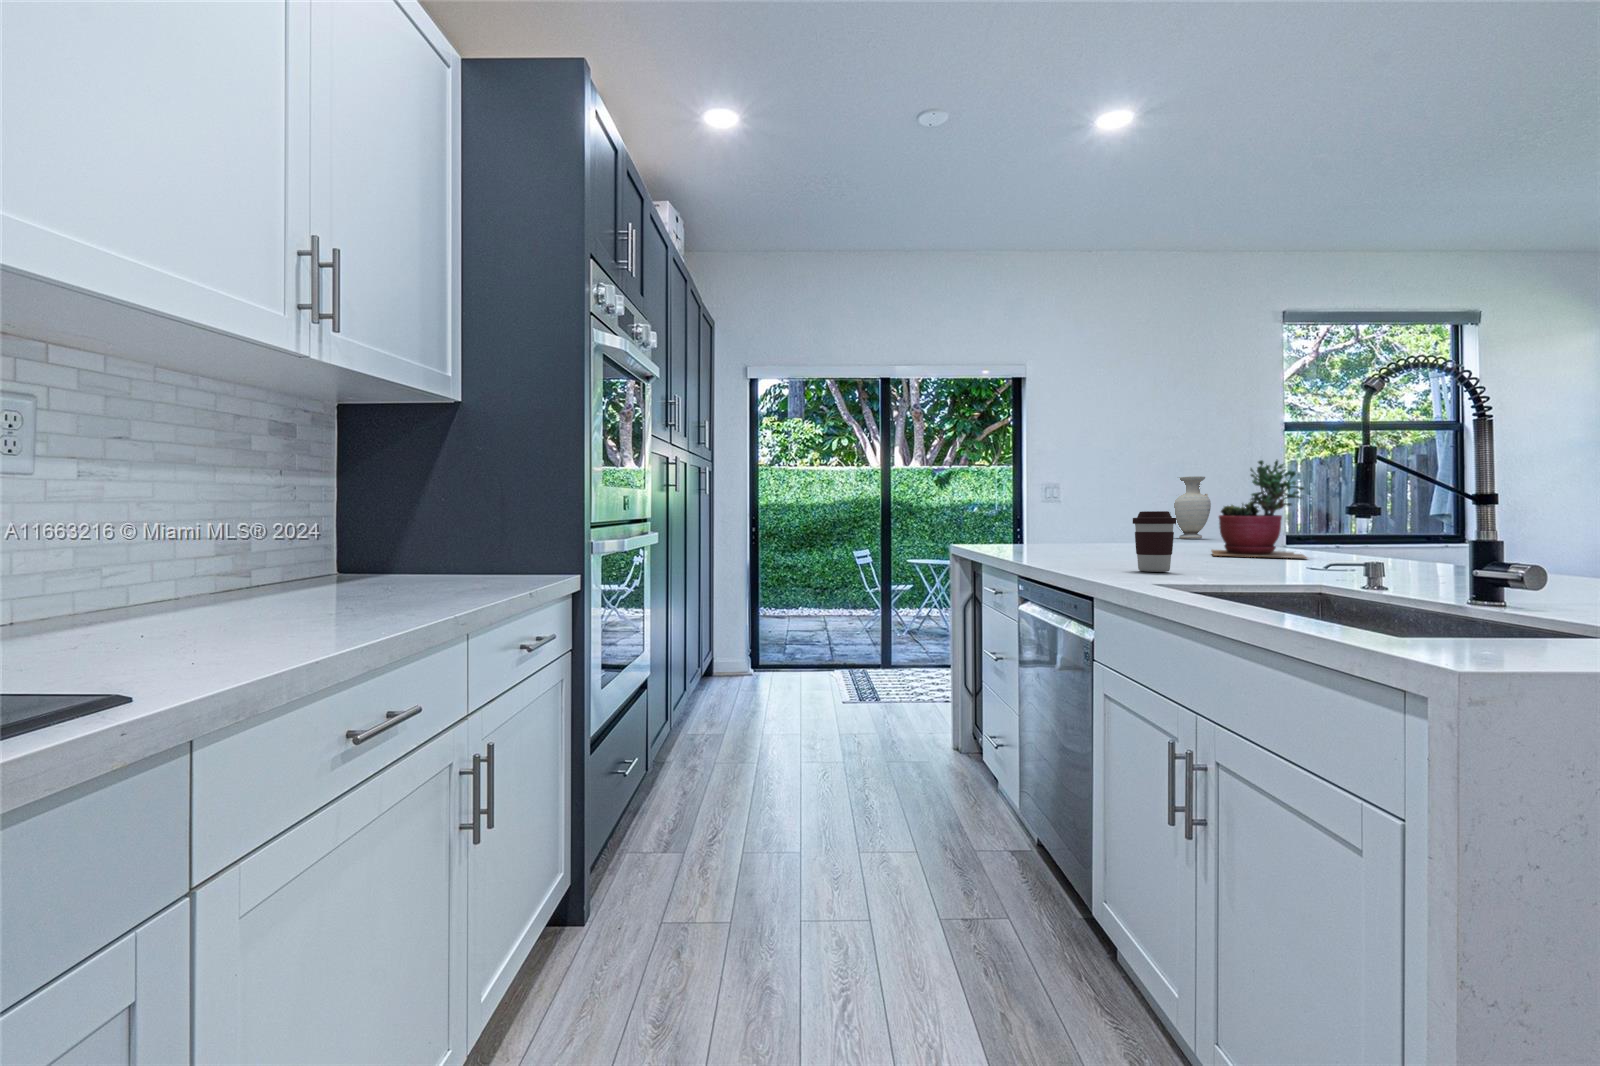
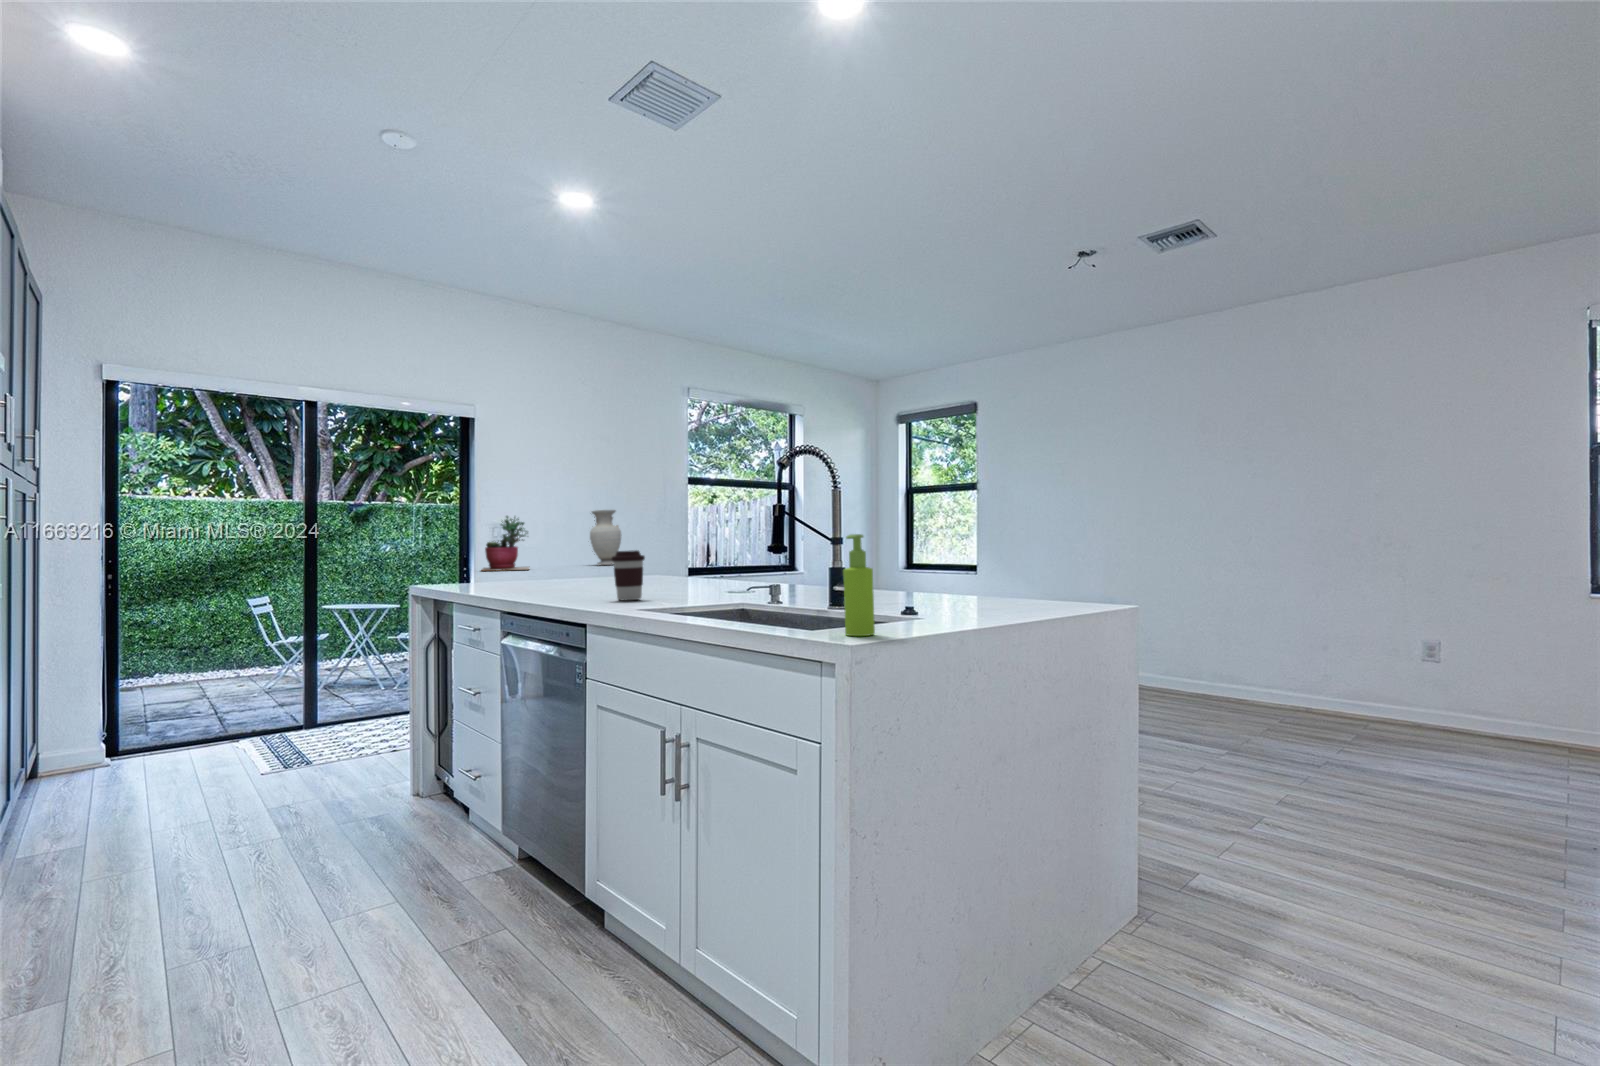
succulent plant: present [1212,460,1306,558] -> present [482,516,529,571]
soap dispenser: none [1454,473,1525,655] -> present [843,534,875,636]

